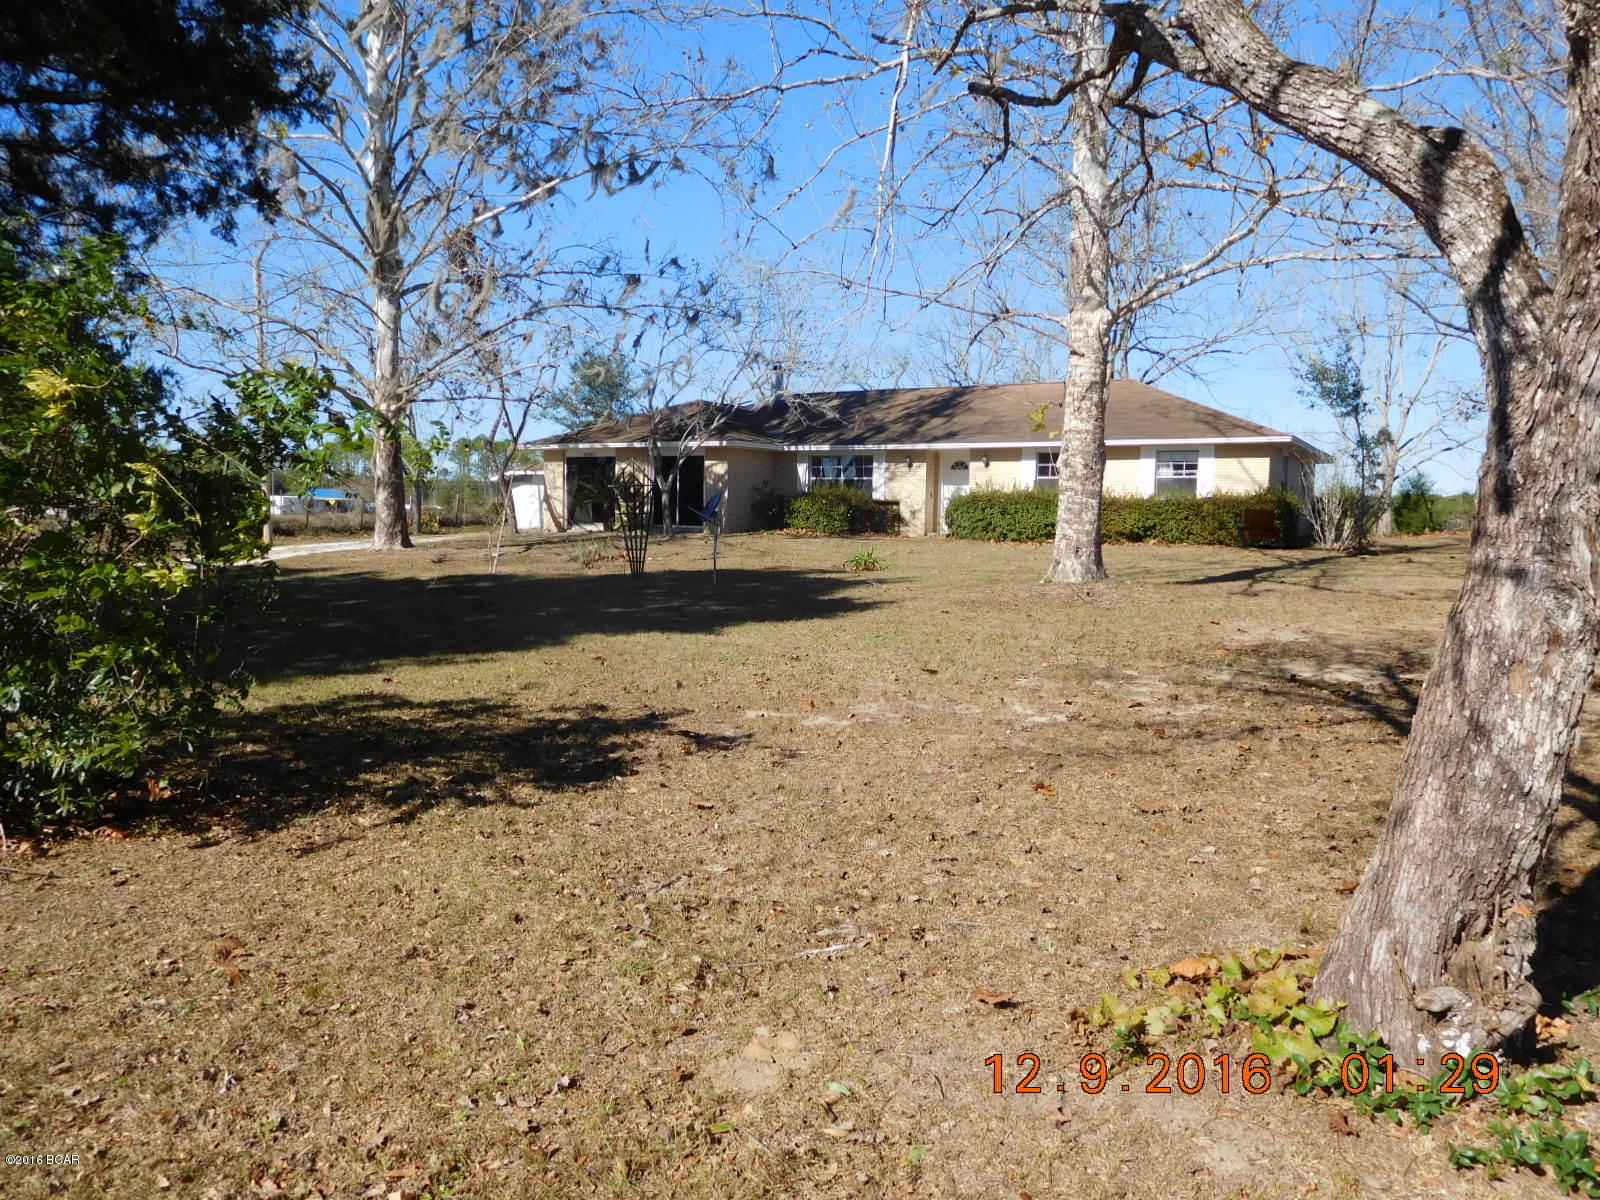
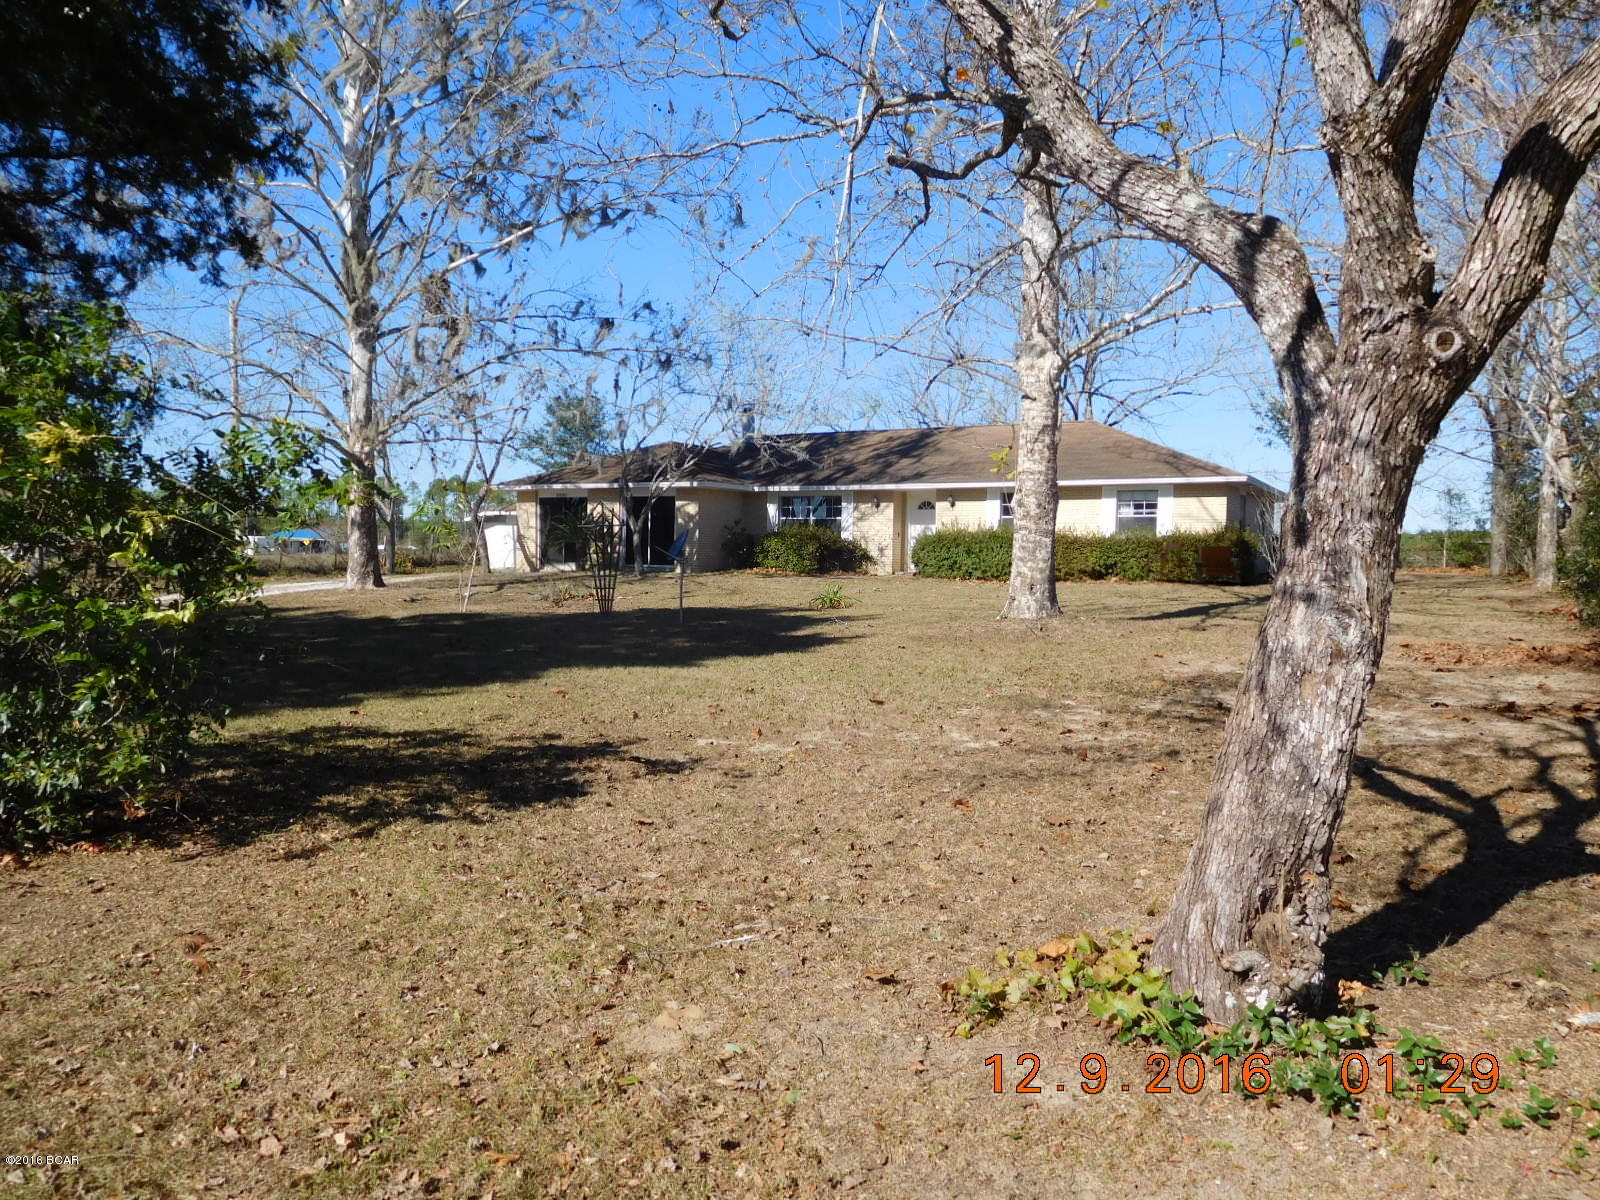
bench: present [863,500,900,531] -> present [1145,543,1183,581]

